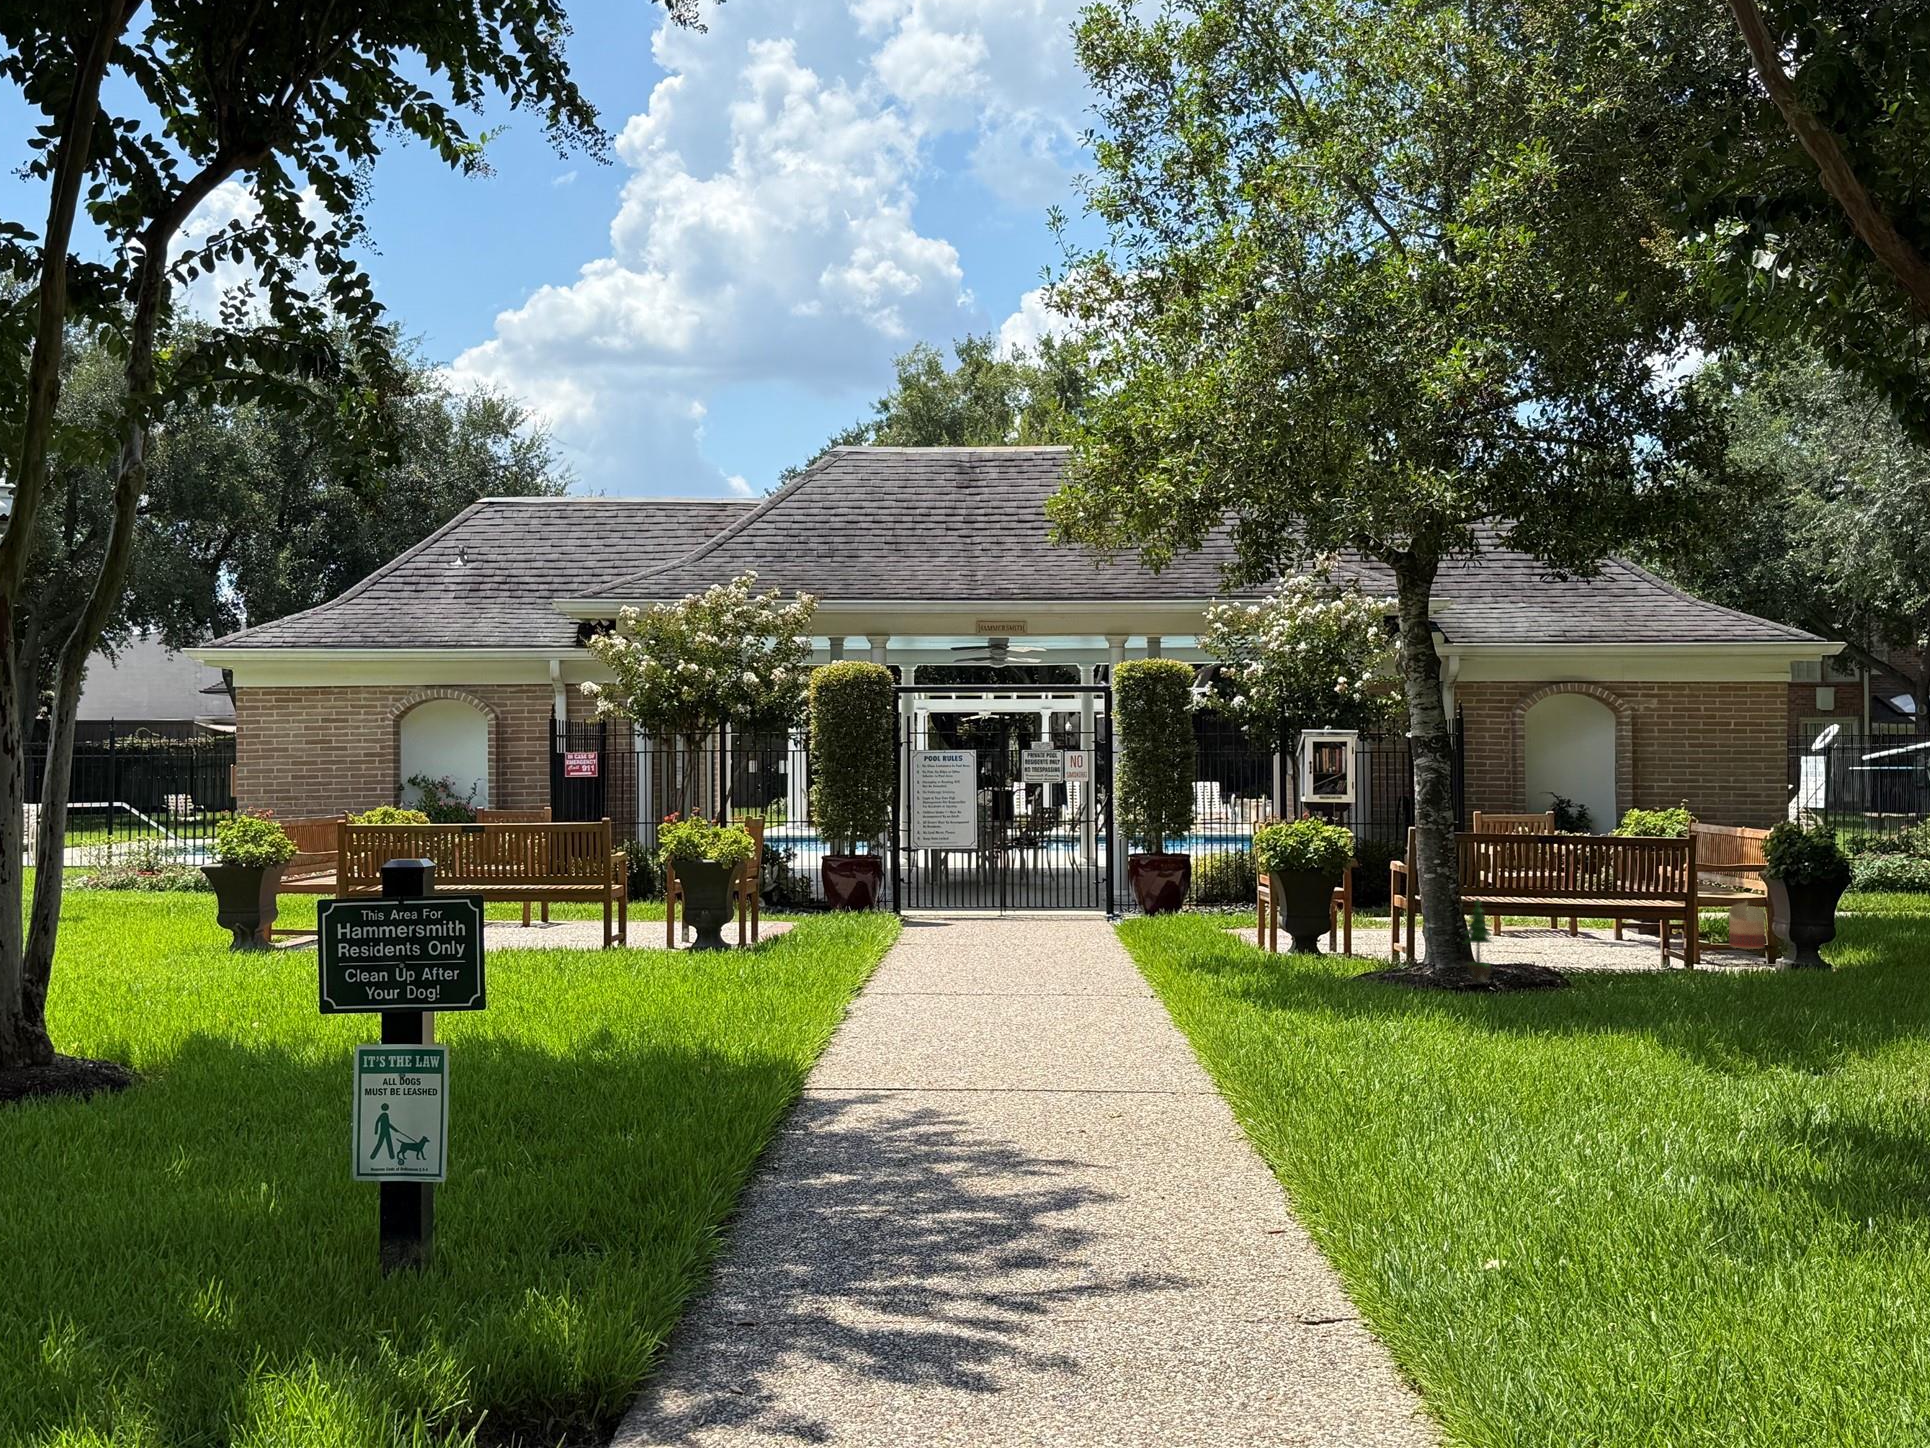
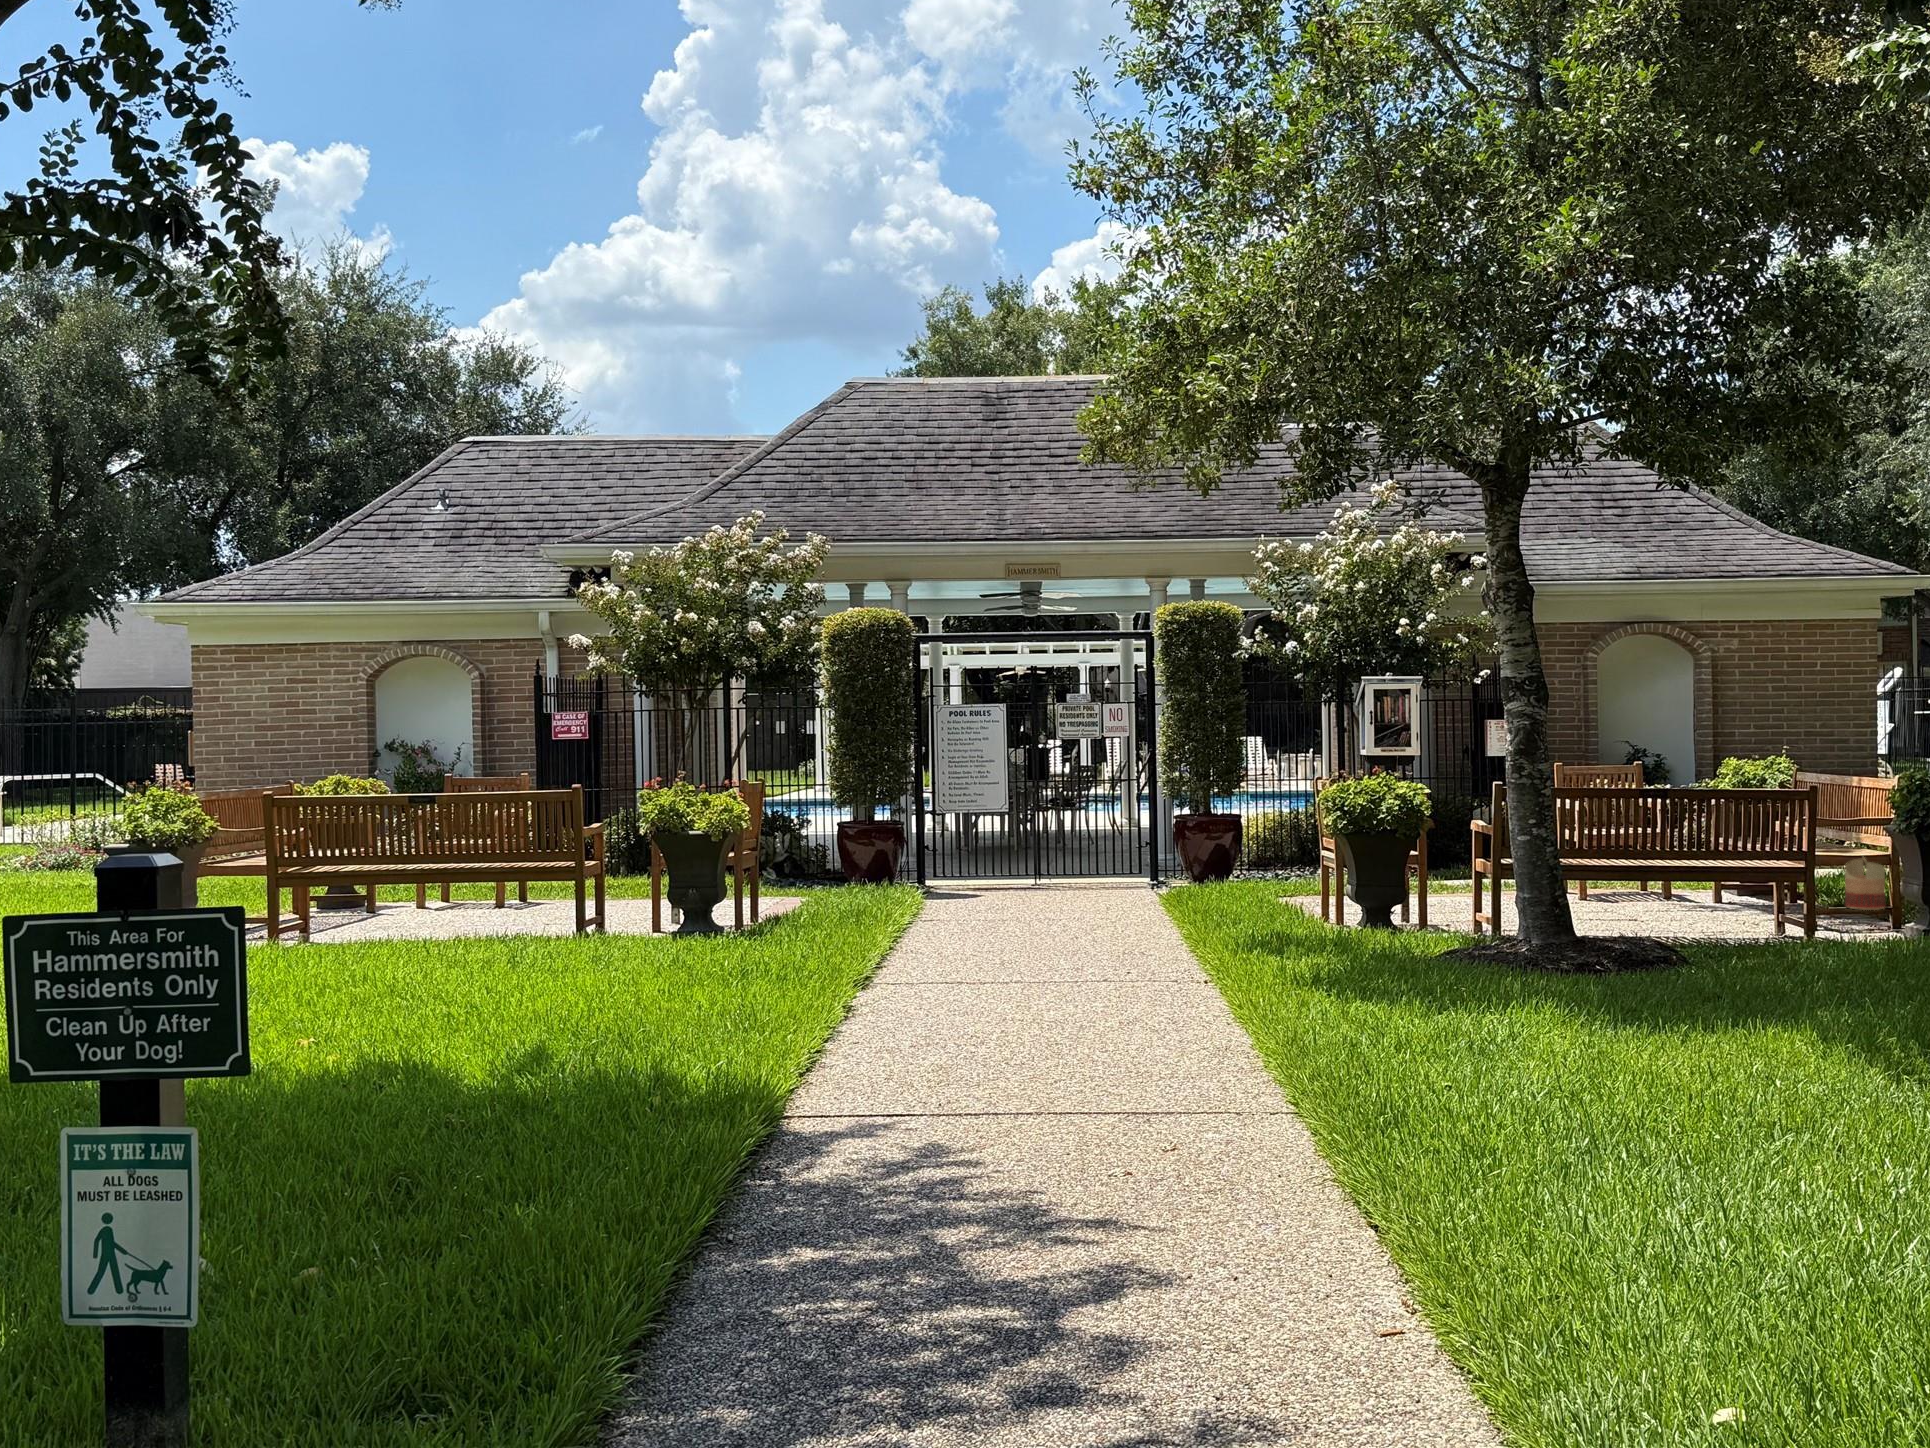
potted tree: present [1462,899,1492,984] -> none [1563,859,1601,960]

